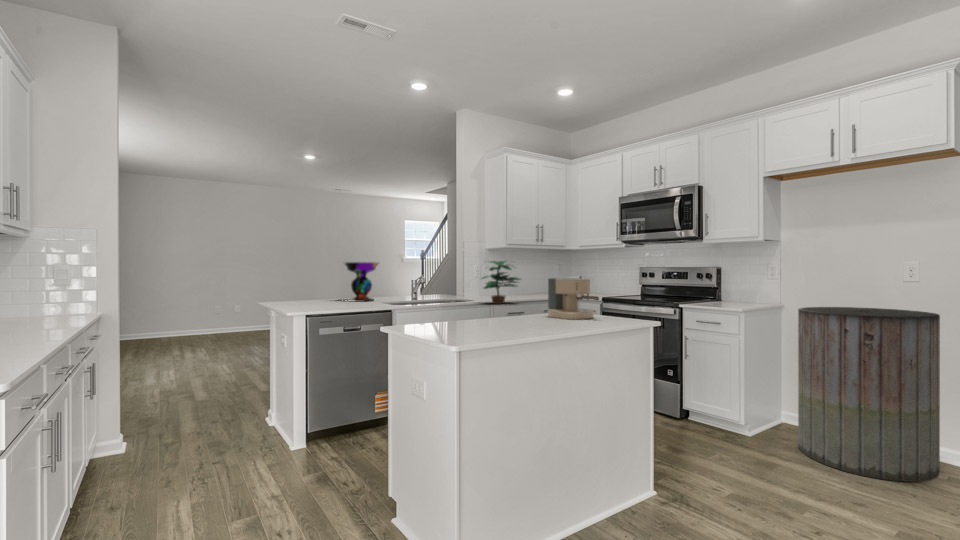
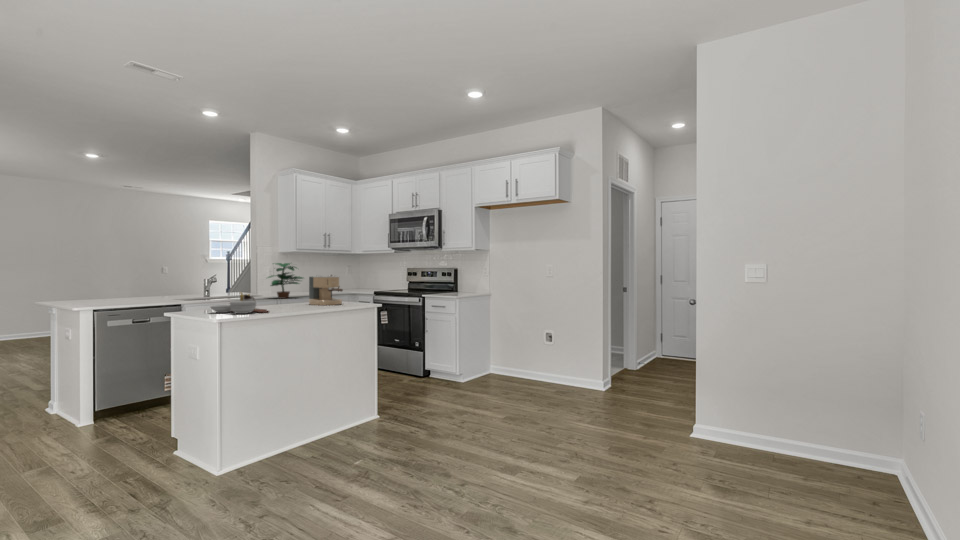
decorative bowl: present [344,262,378,302] -> none [132,264,172,299]
cutting board: none [440,301,522,336] -> present [210,292,269,314]
trash can: present [798,307,940,482] -> none [487,295,557,398]

